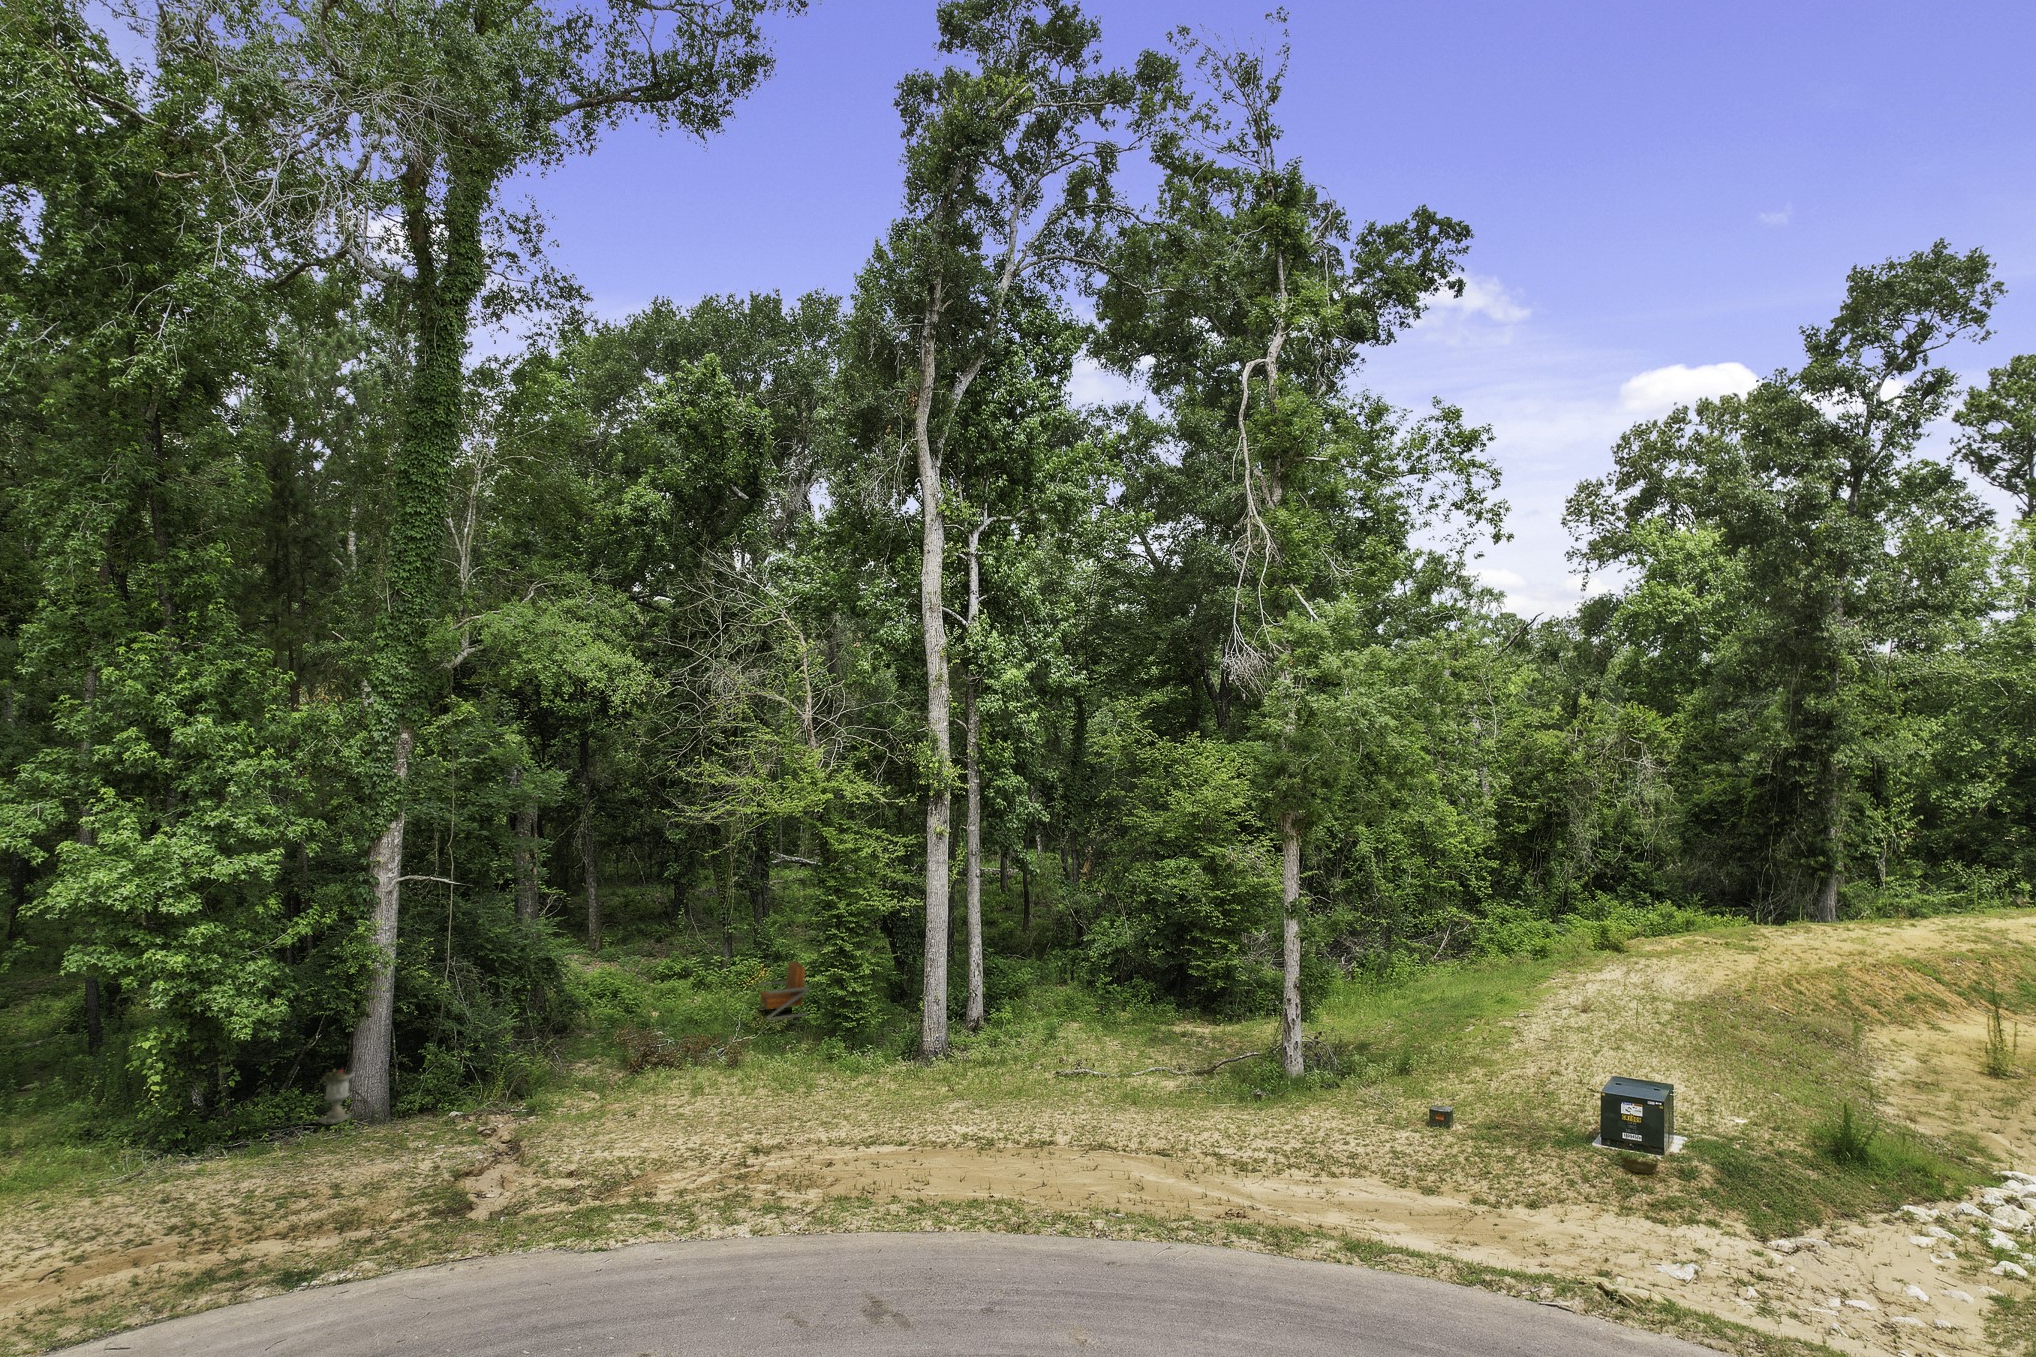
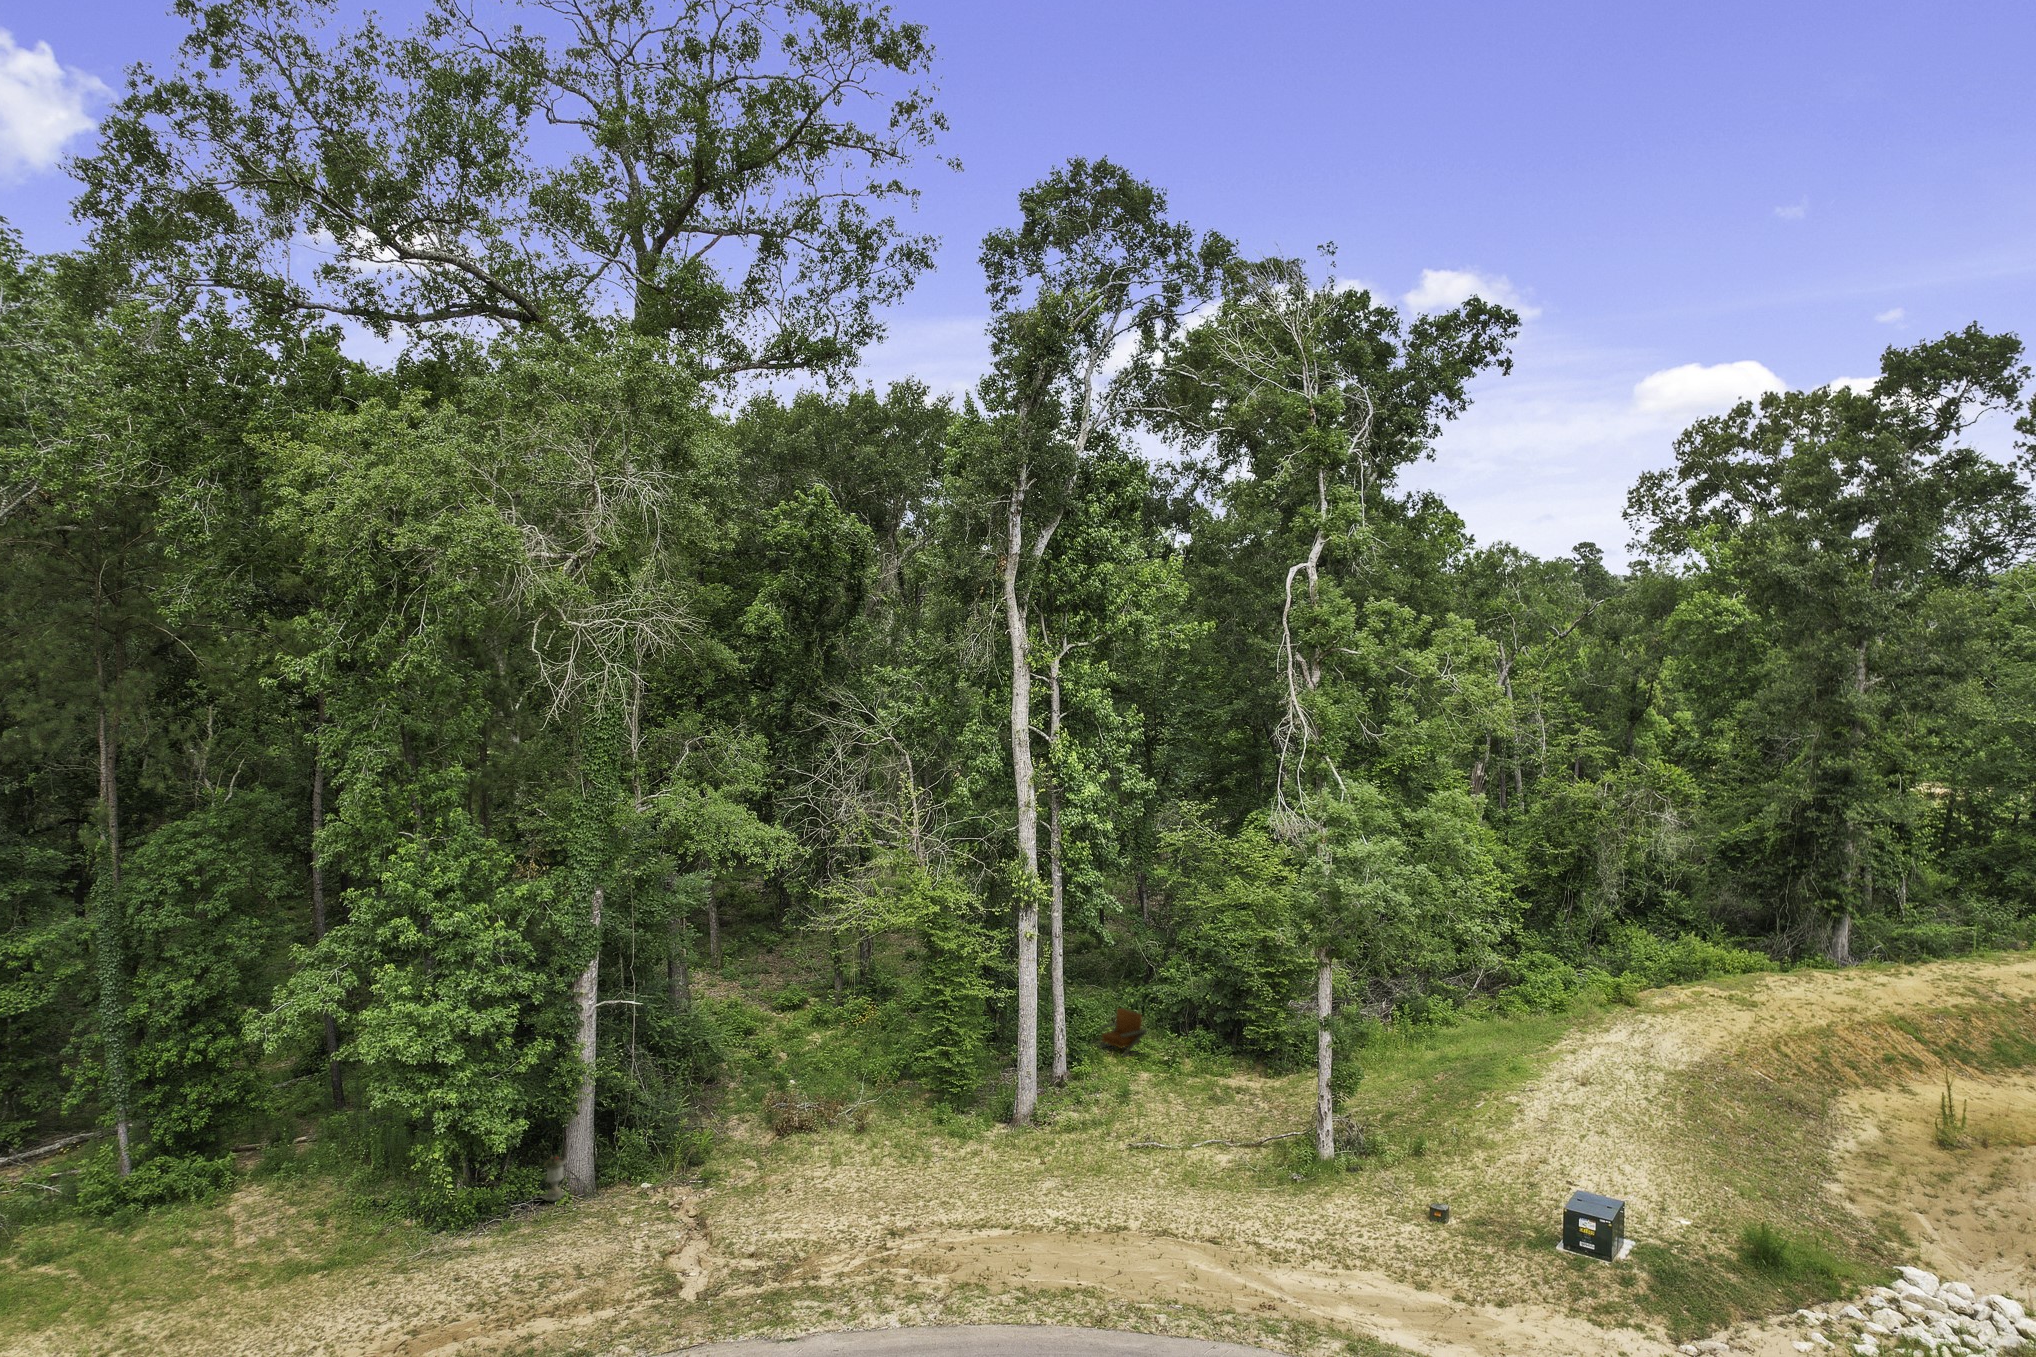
lounge chair: present [758,962,809,1020] -> present [1098,1008,1147,1058]
basket: present [1620,1141,1658,1174] -> none [1578,1246,1608,1275]

